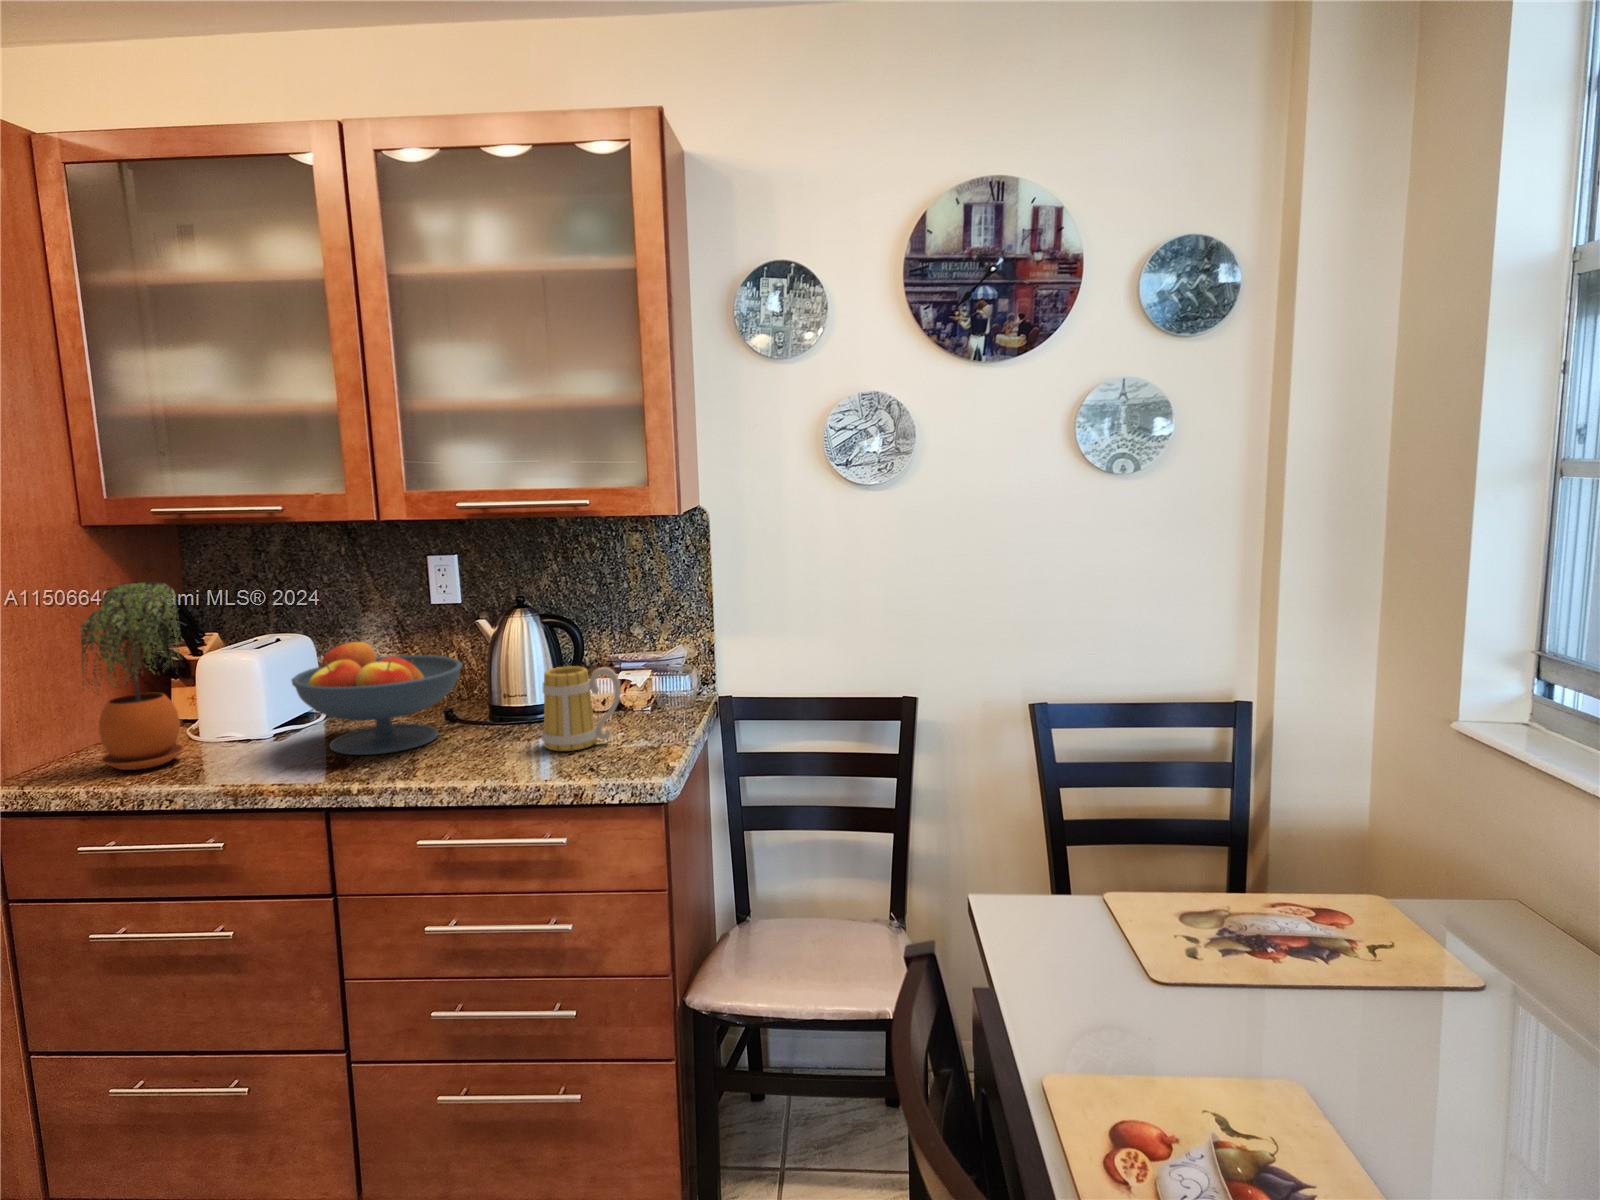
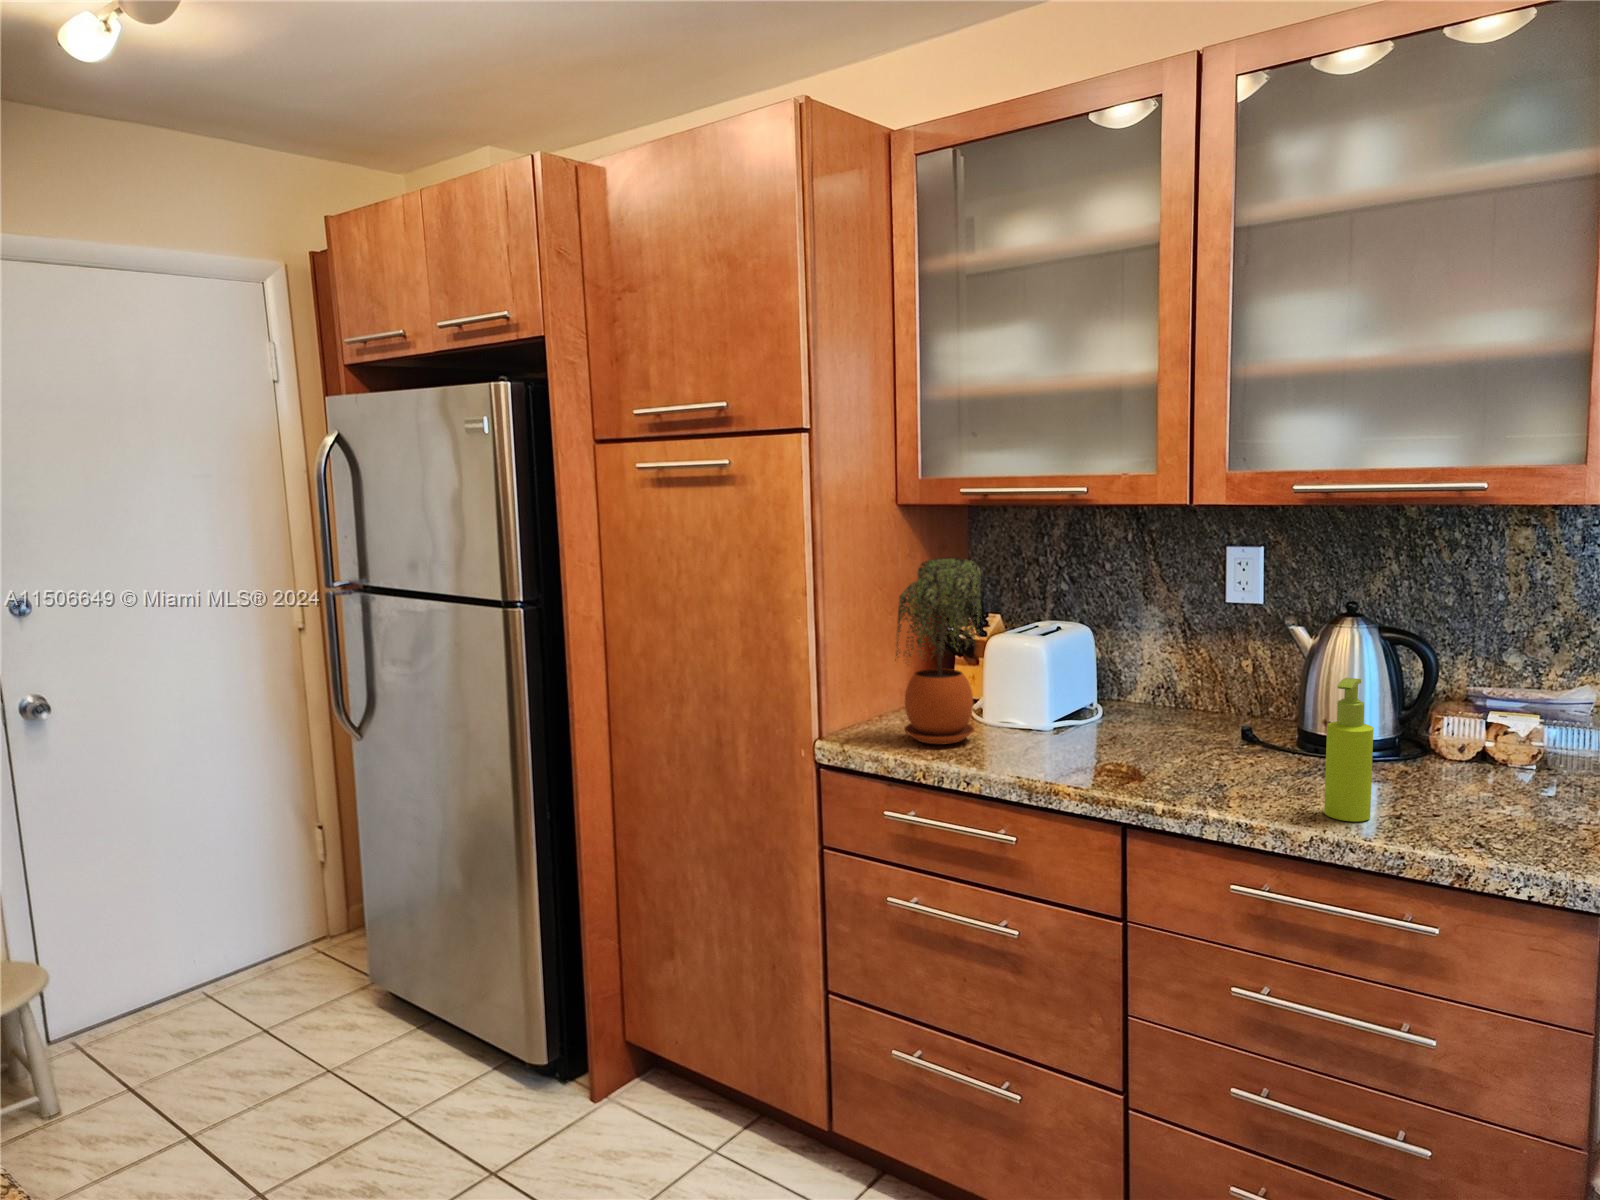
fruit bowl: present [292,642,462,755] -> none [1086,635,1279,771]
soap dispenser: none [483,658,522,771] -> present [1324,678,1373,821]
mug: present [542,666,621,751] -> none [1391,698,1518,811]

